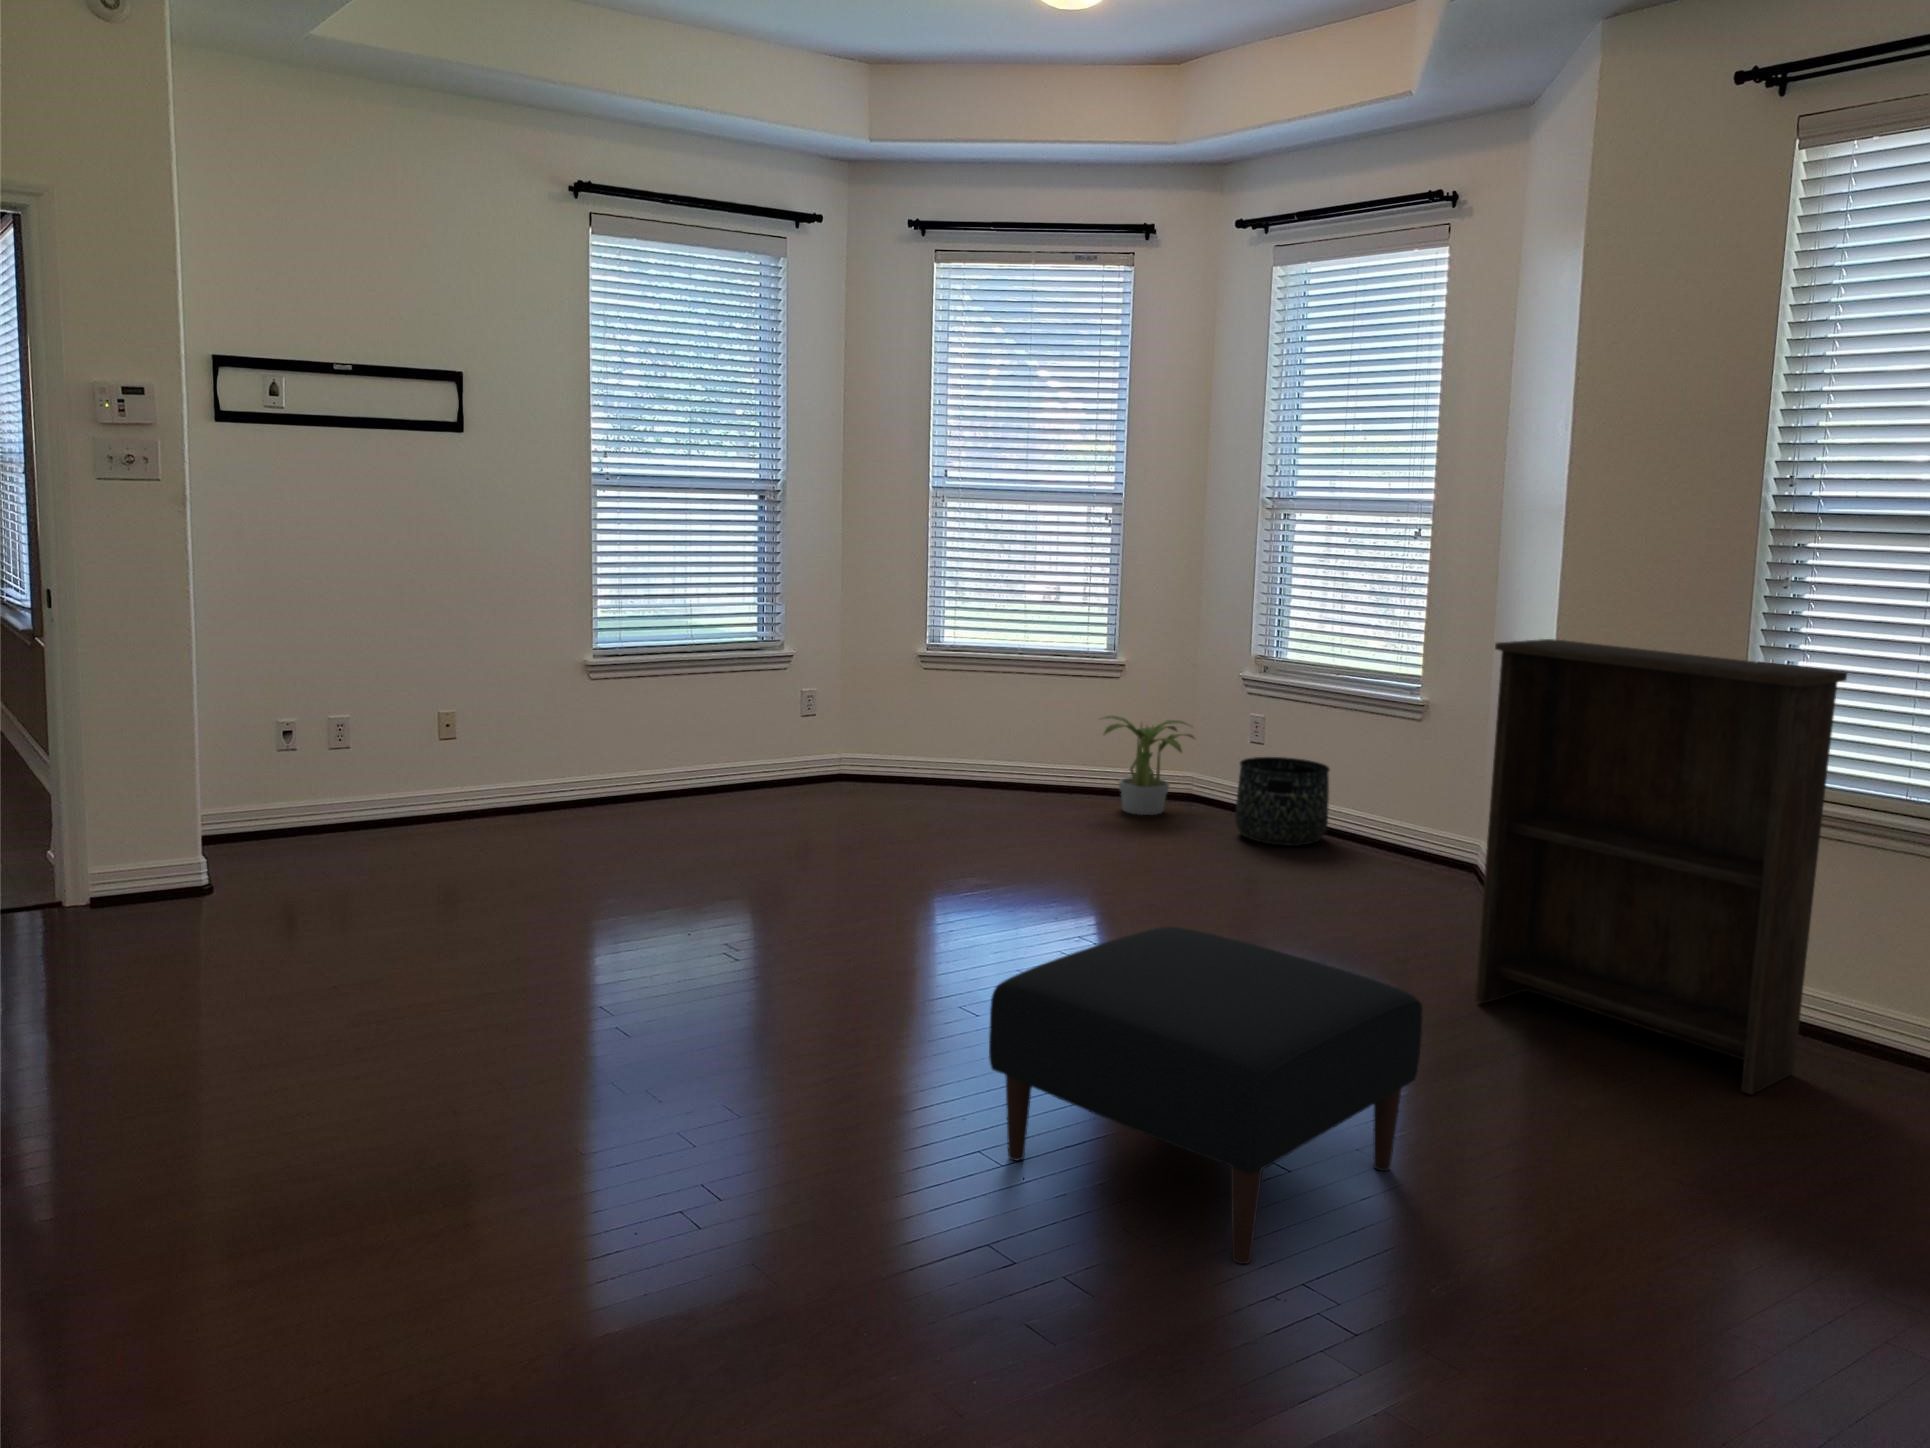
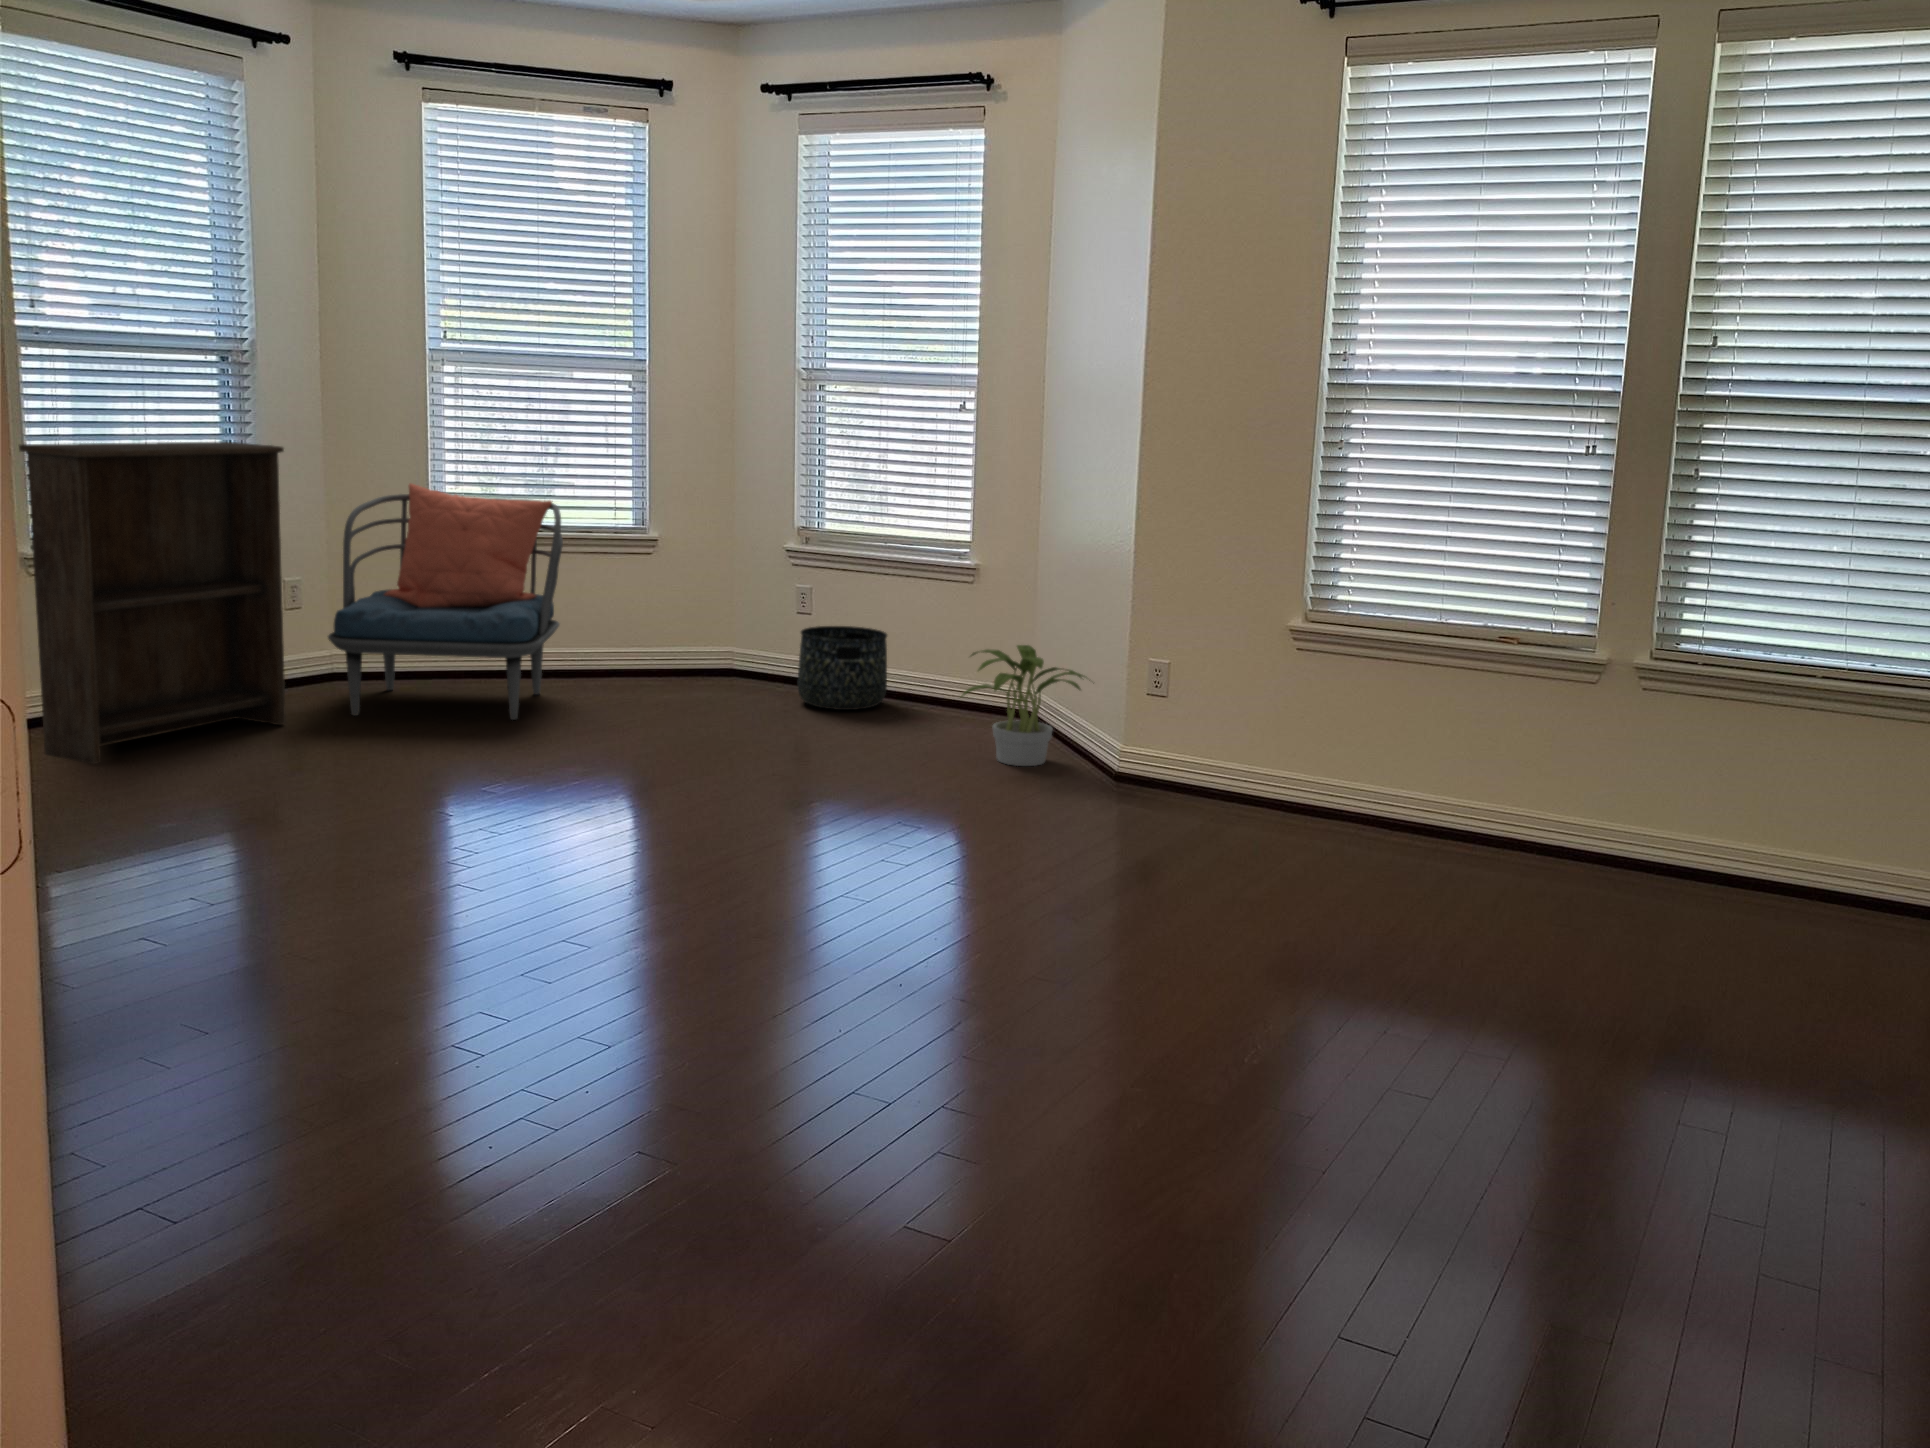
armchair: none [810,606,1029,827] -> present [328,483,563,720]
bookshelf: present [1475,639,1847,1094] -> present [19,442,286,764]
potted plant: present [1104,716,1194,815] -> present [961,645,1085,766]
ottoman: present [989,927,1423,1264] -> none [857,767,1183,1015]

